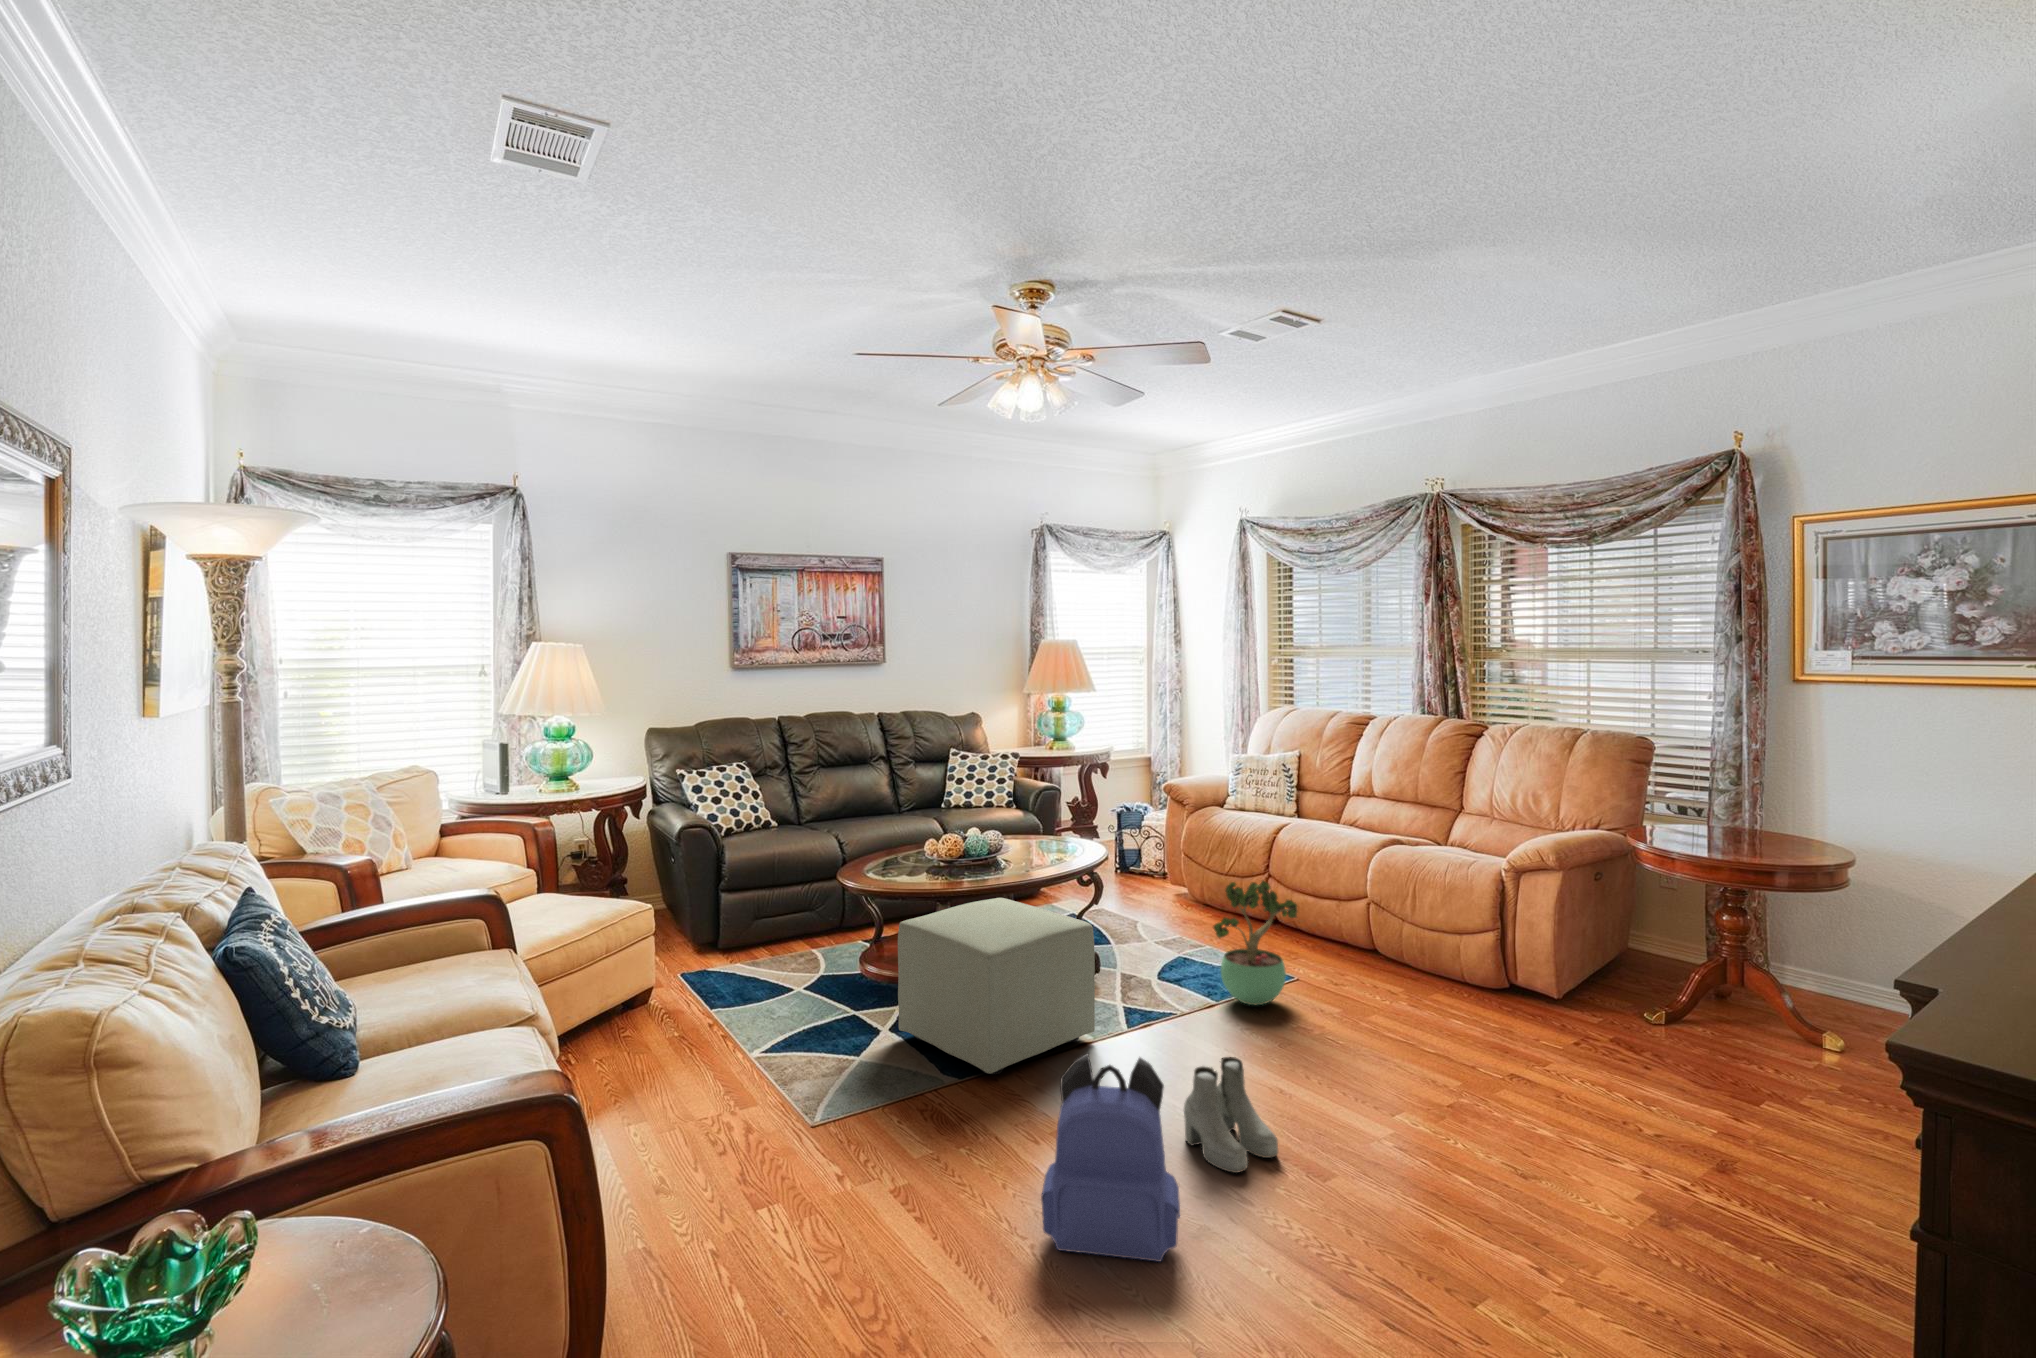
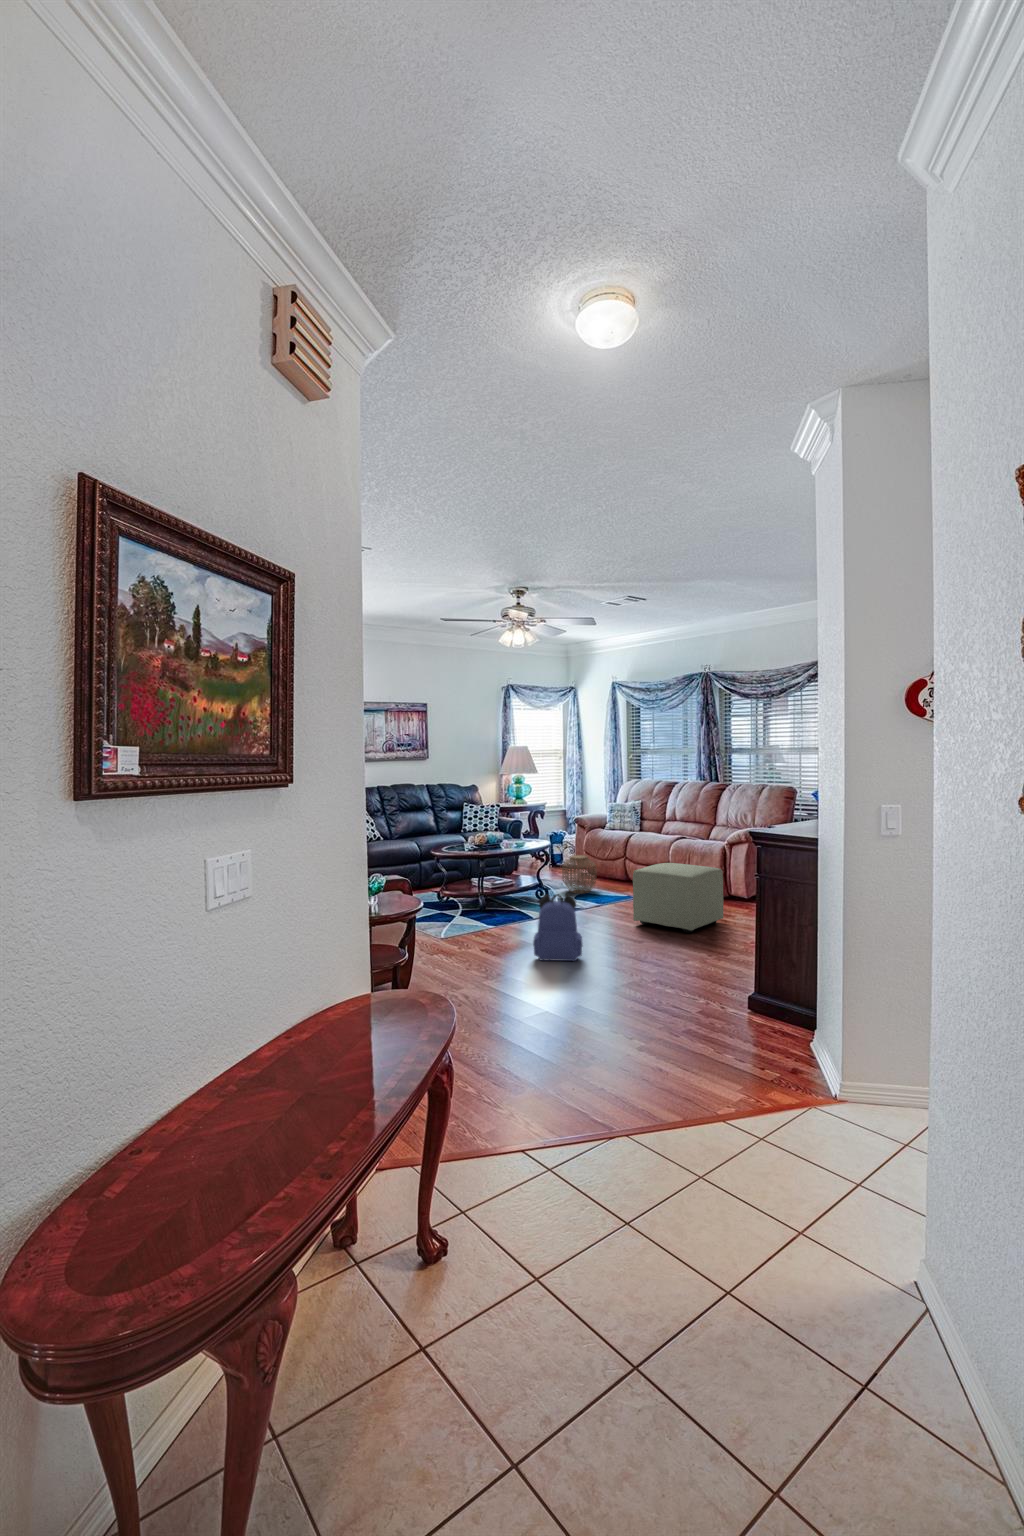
woven basket: none [1137,867,1209,950] -> present [562,855,596,893]
potted plant: present [1213,881,1297,1005] -> none [597,851,634,907]
ottoman: present [898,898,1095,1074] -> present [633,863,723,933]
boots: present [1184,1057,1278,1173] -> none [584,907,620,944]

